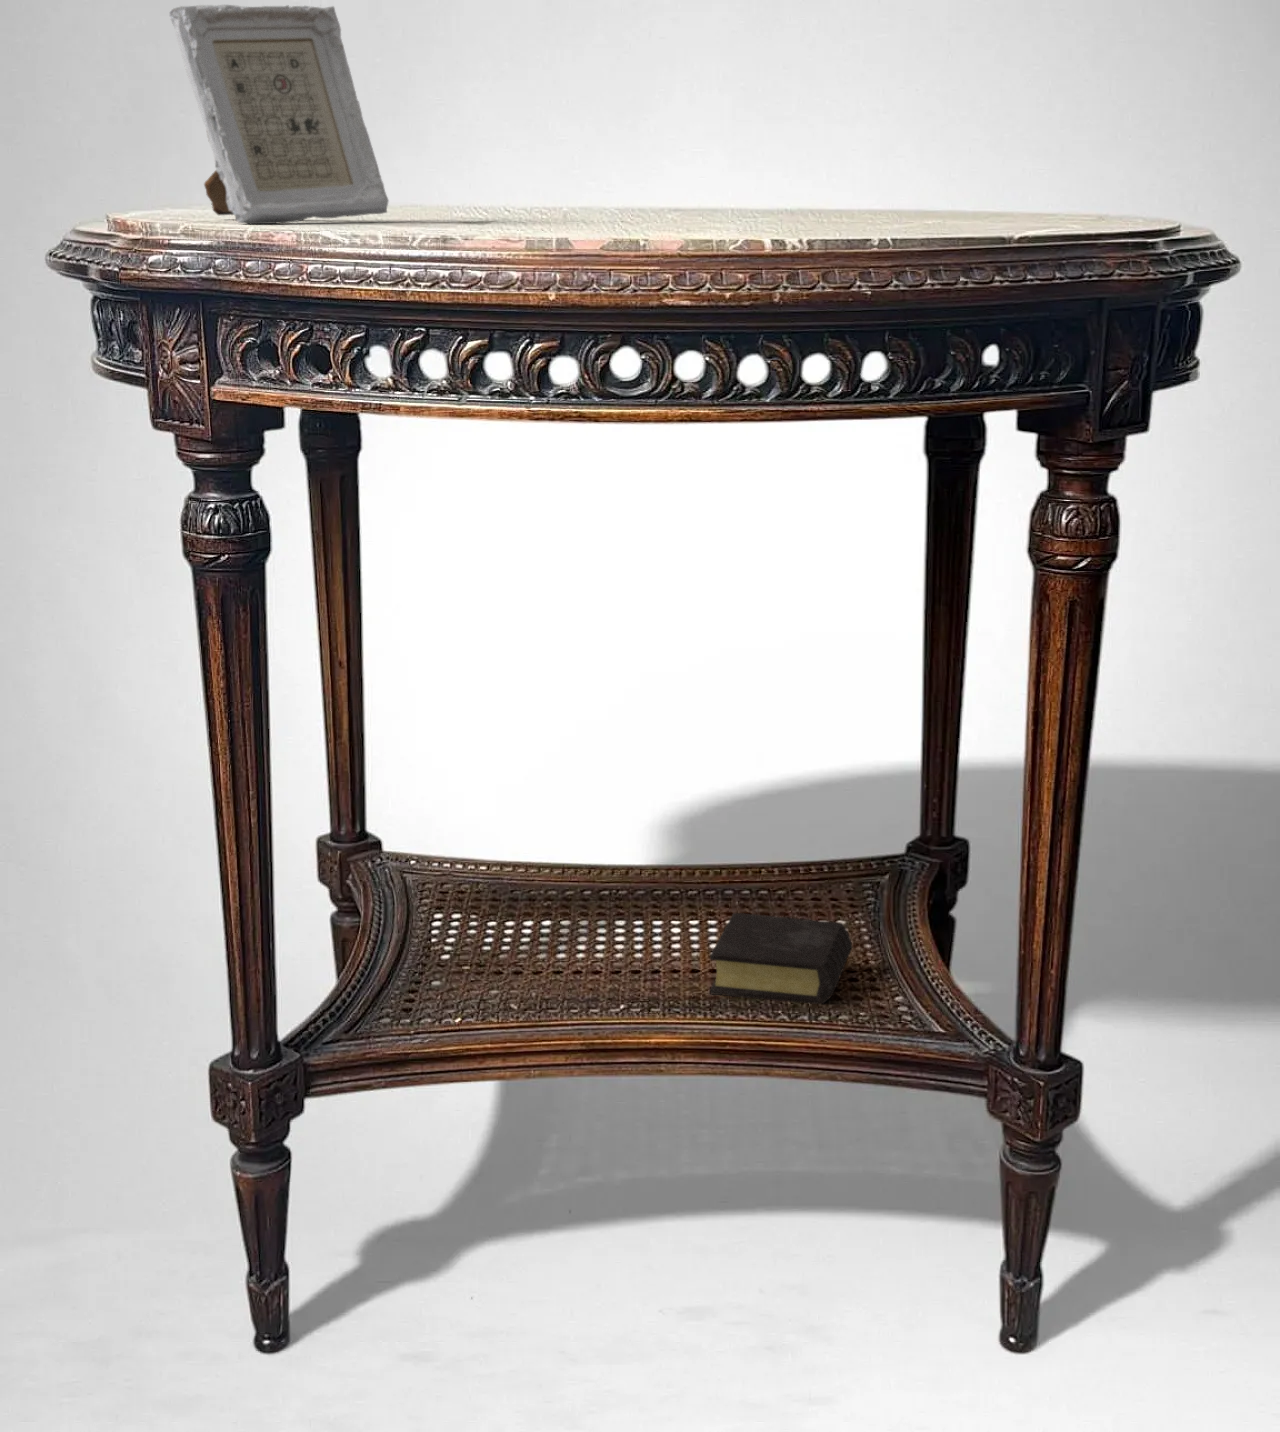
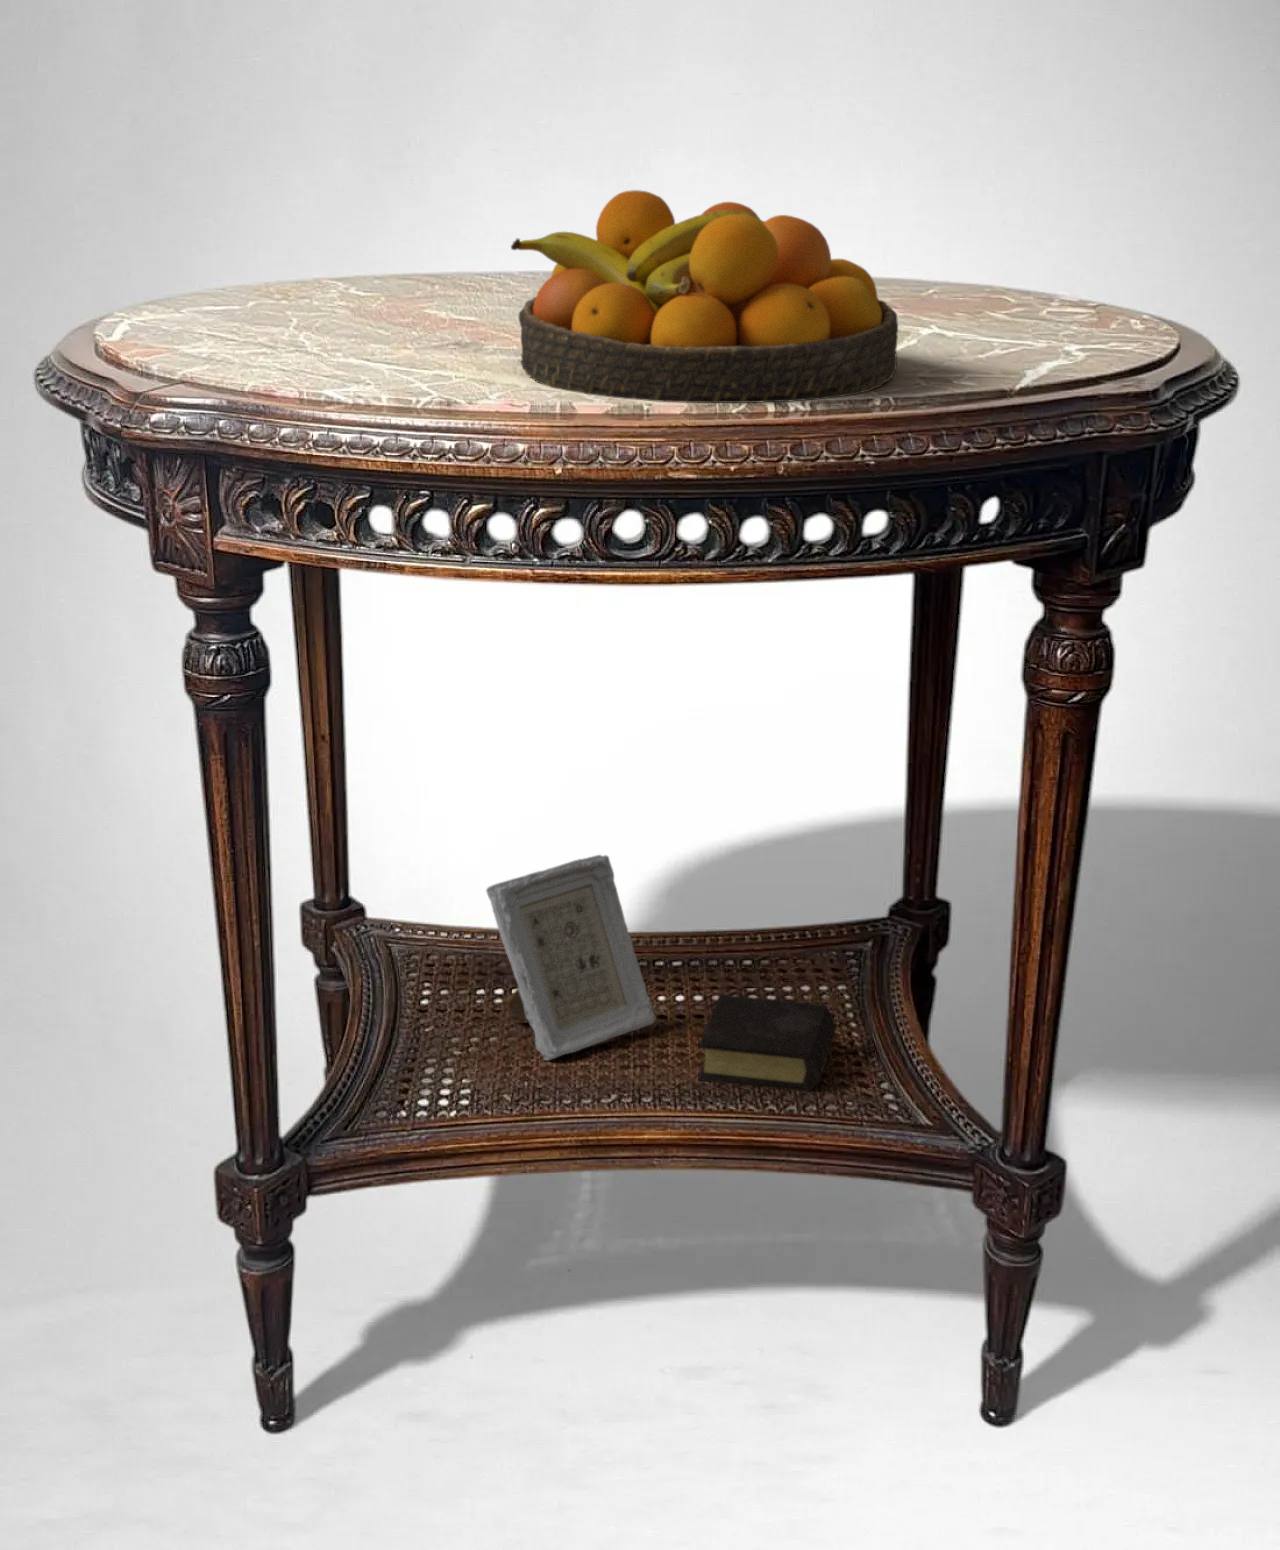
picture frame: present [170,5,388,224] -> present [486,855,656,1060]
fruit bowl: none [512,50,899,247] -> present [511,190,898,403]

